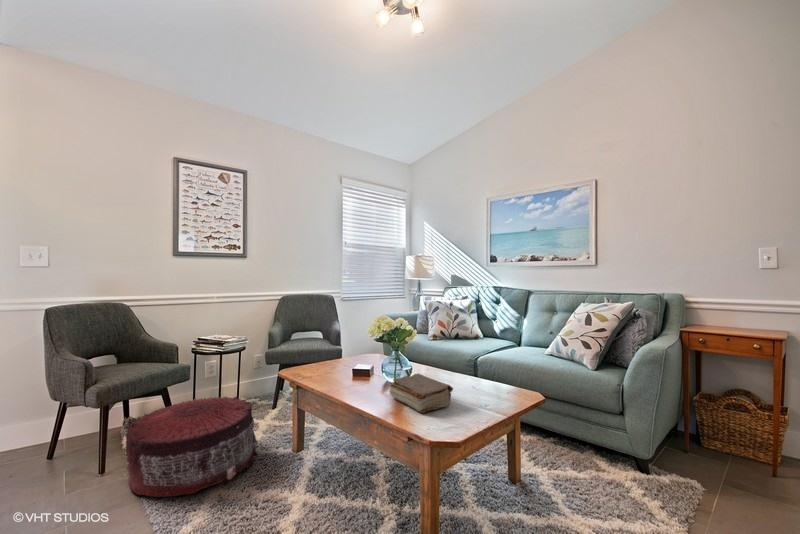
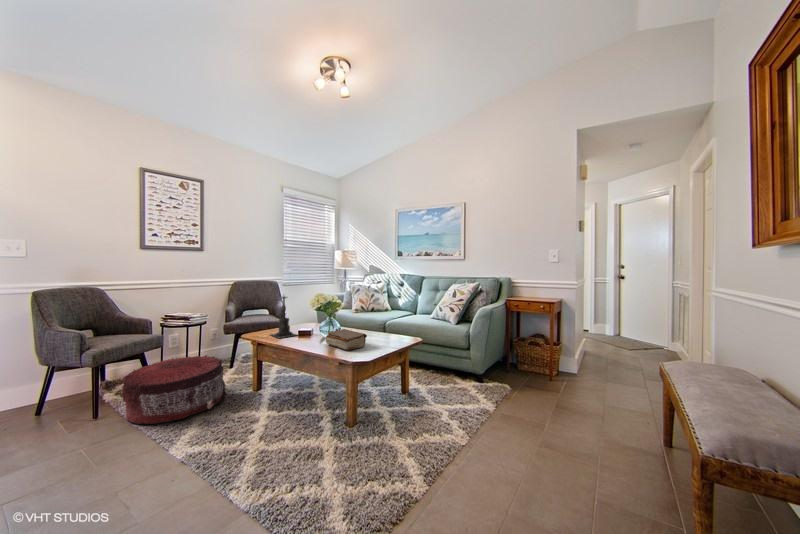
candle holder: none [313,312,354,381] -> present [270,296,296,338]

